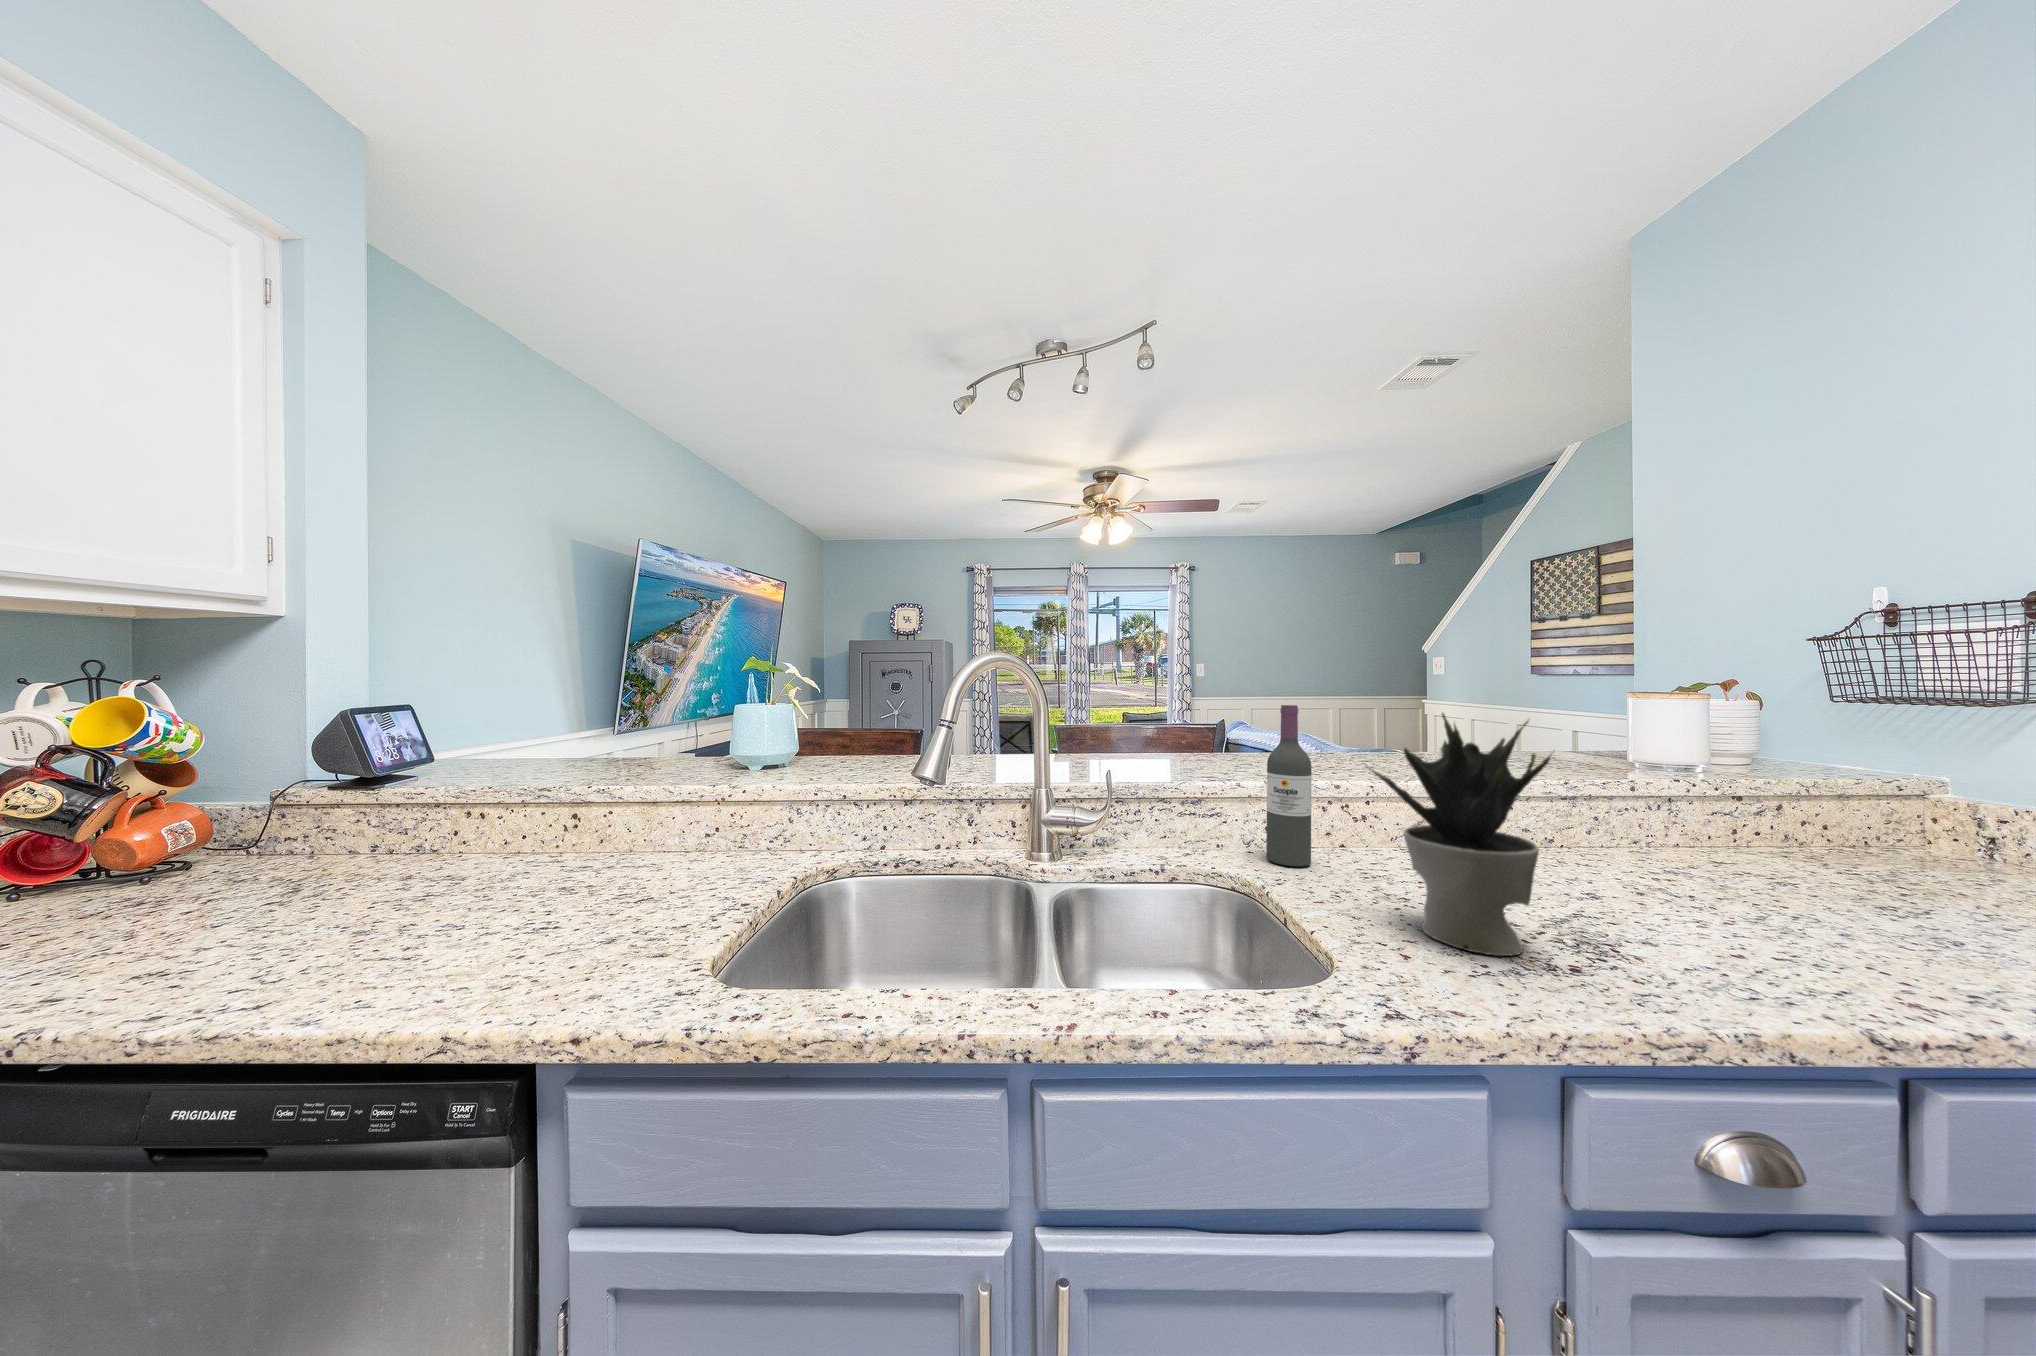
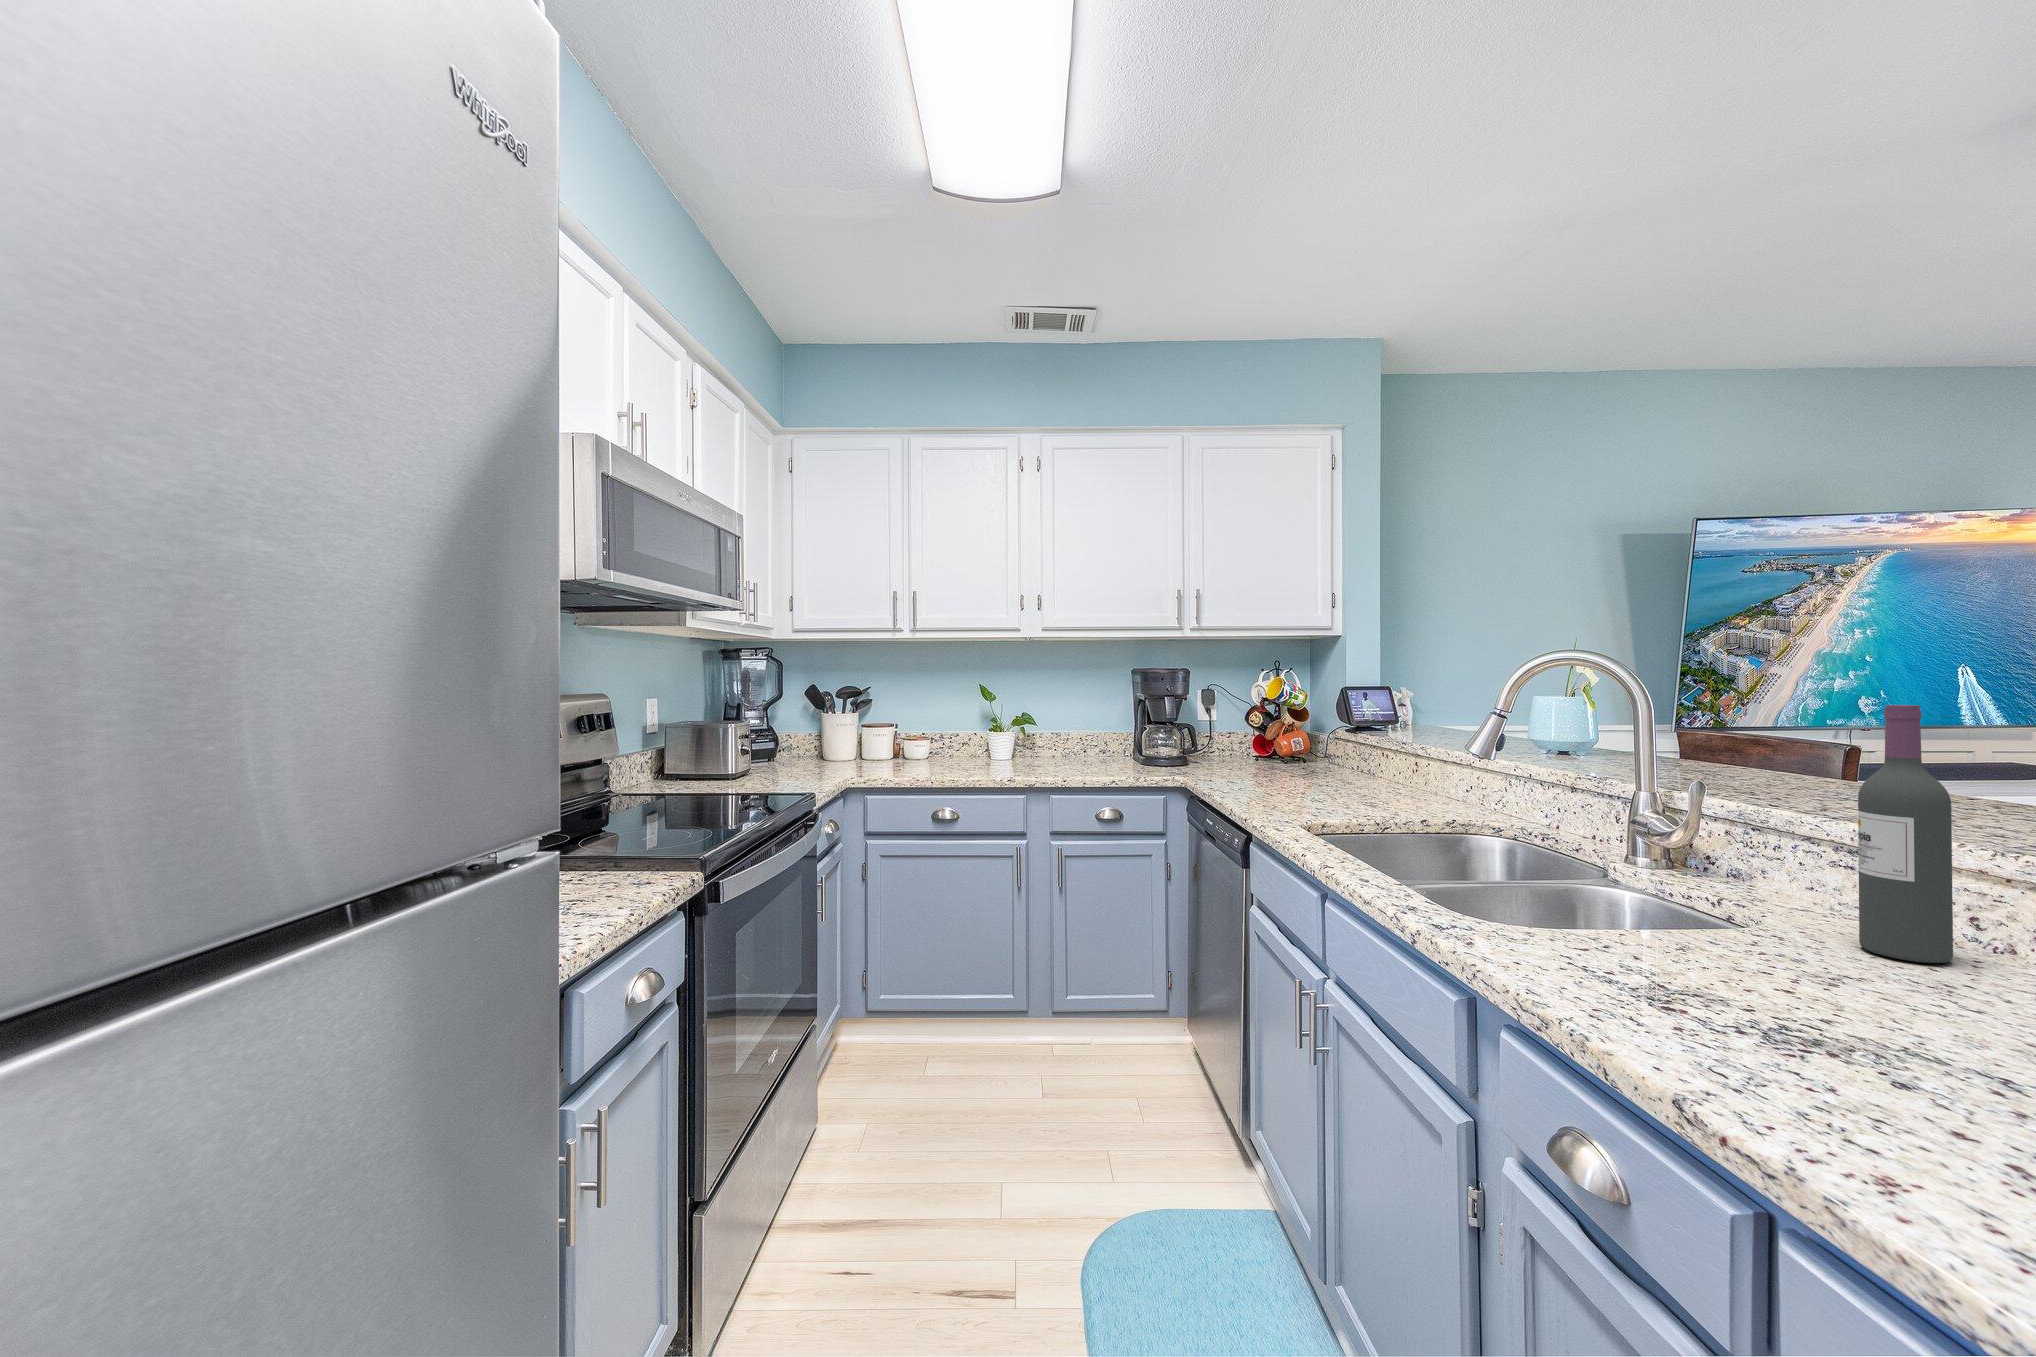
potted plant: present [1372,713,1552,956] -> none [1559,708,1795,998]

